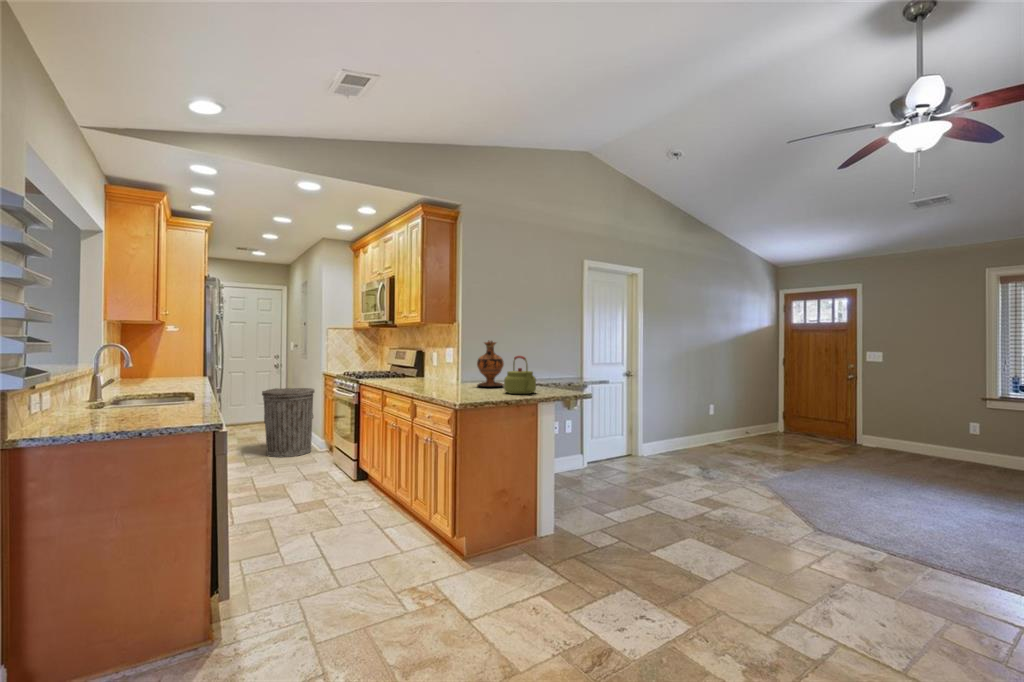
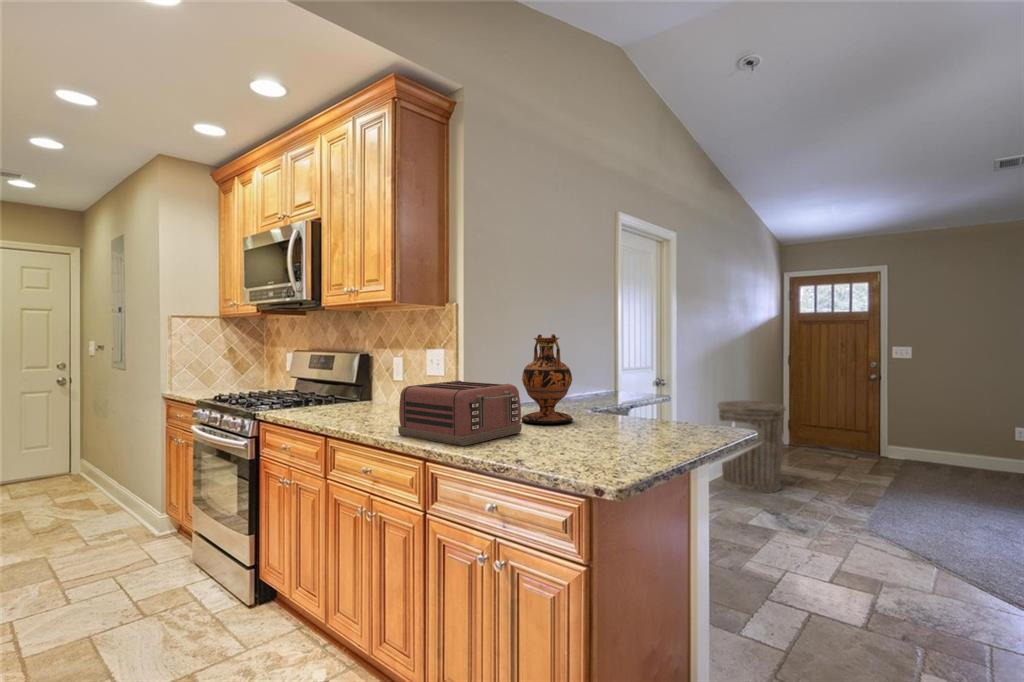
kettle: present [504,356,536,394] -> none [613,363,692,442]
toaster: none [408,364,465,392] -> present [398,381,522,446]
trash can: present [262,388,315,457] -> present [717,401,785,493]

